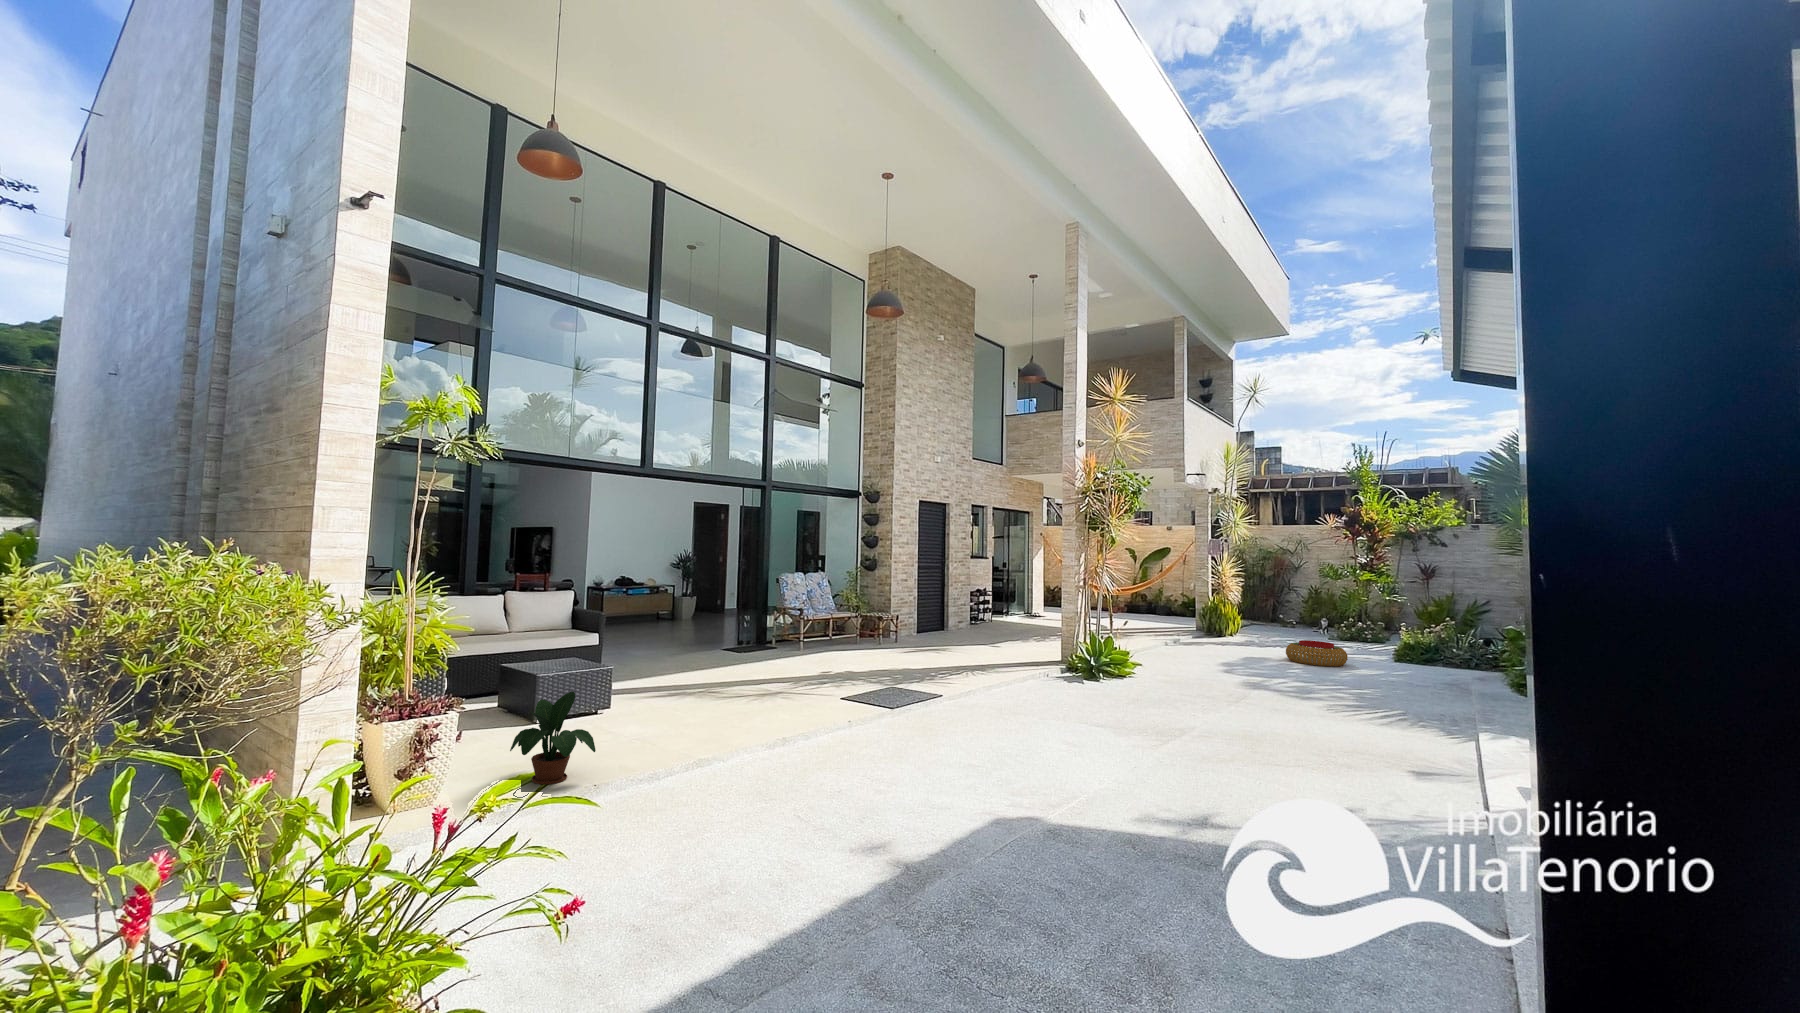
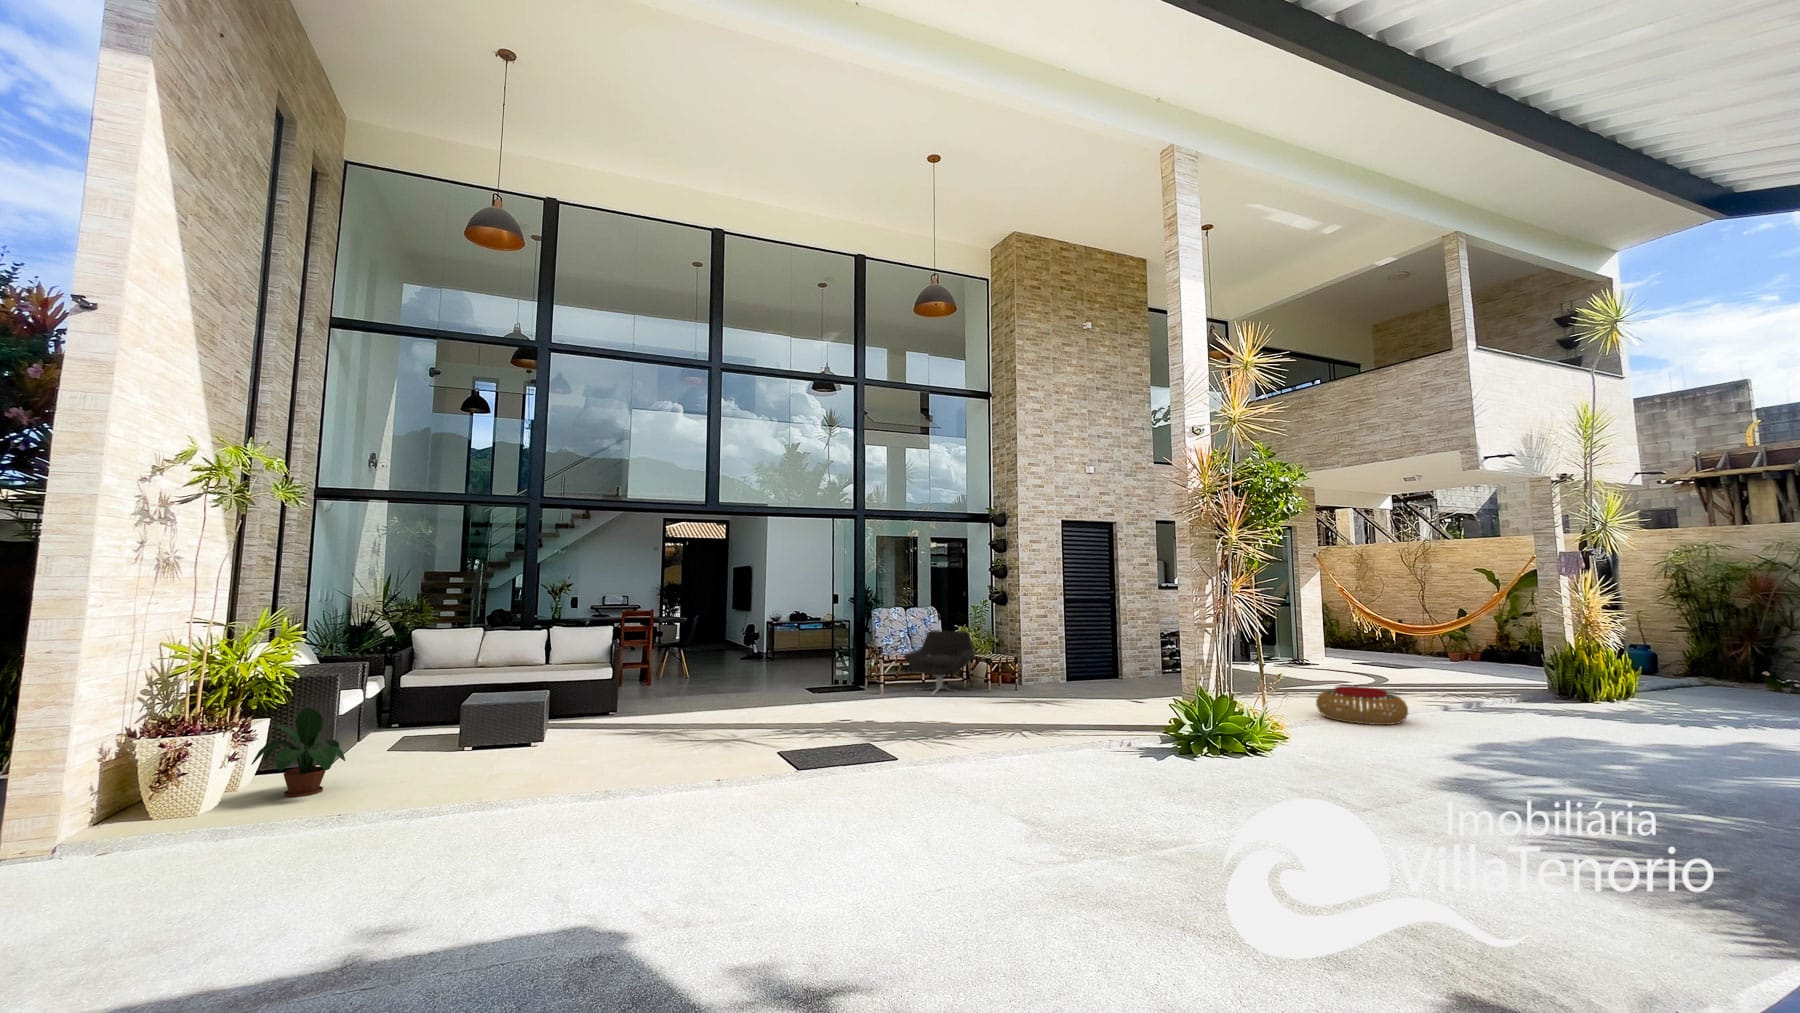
lounge chair: none [816,593,876,649] -> present [904,631,974,695]
pouf: present [1286,640,1348,666] -> present [1316,686,1408,725]

